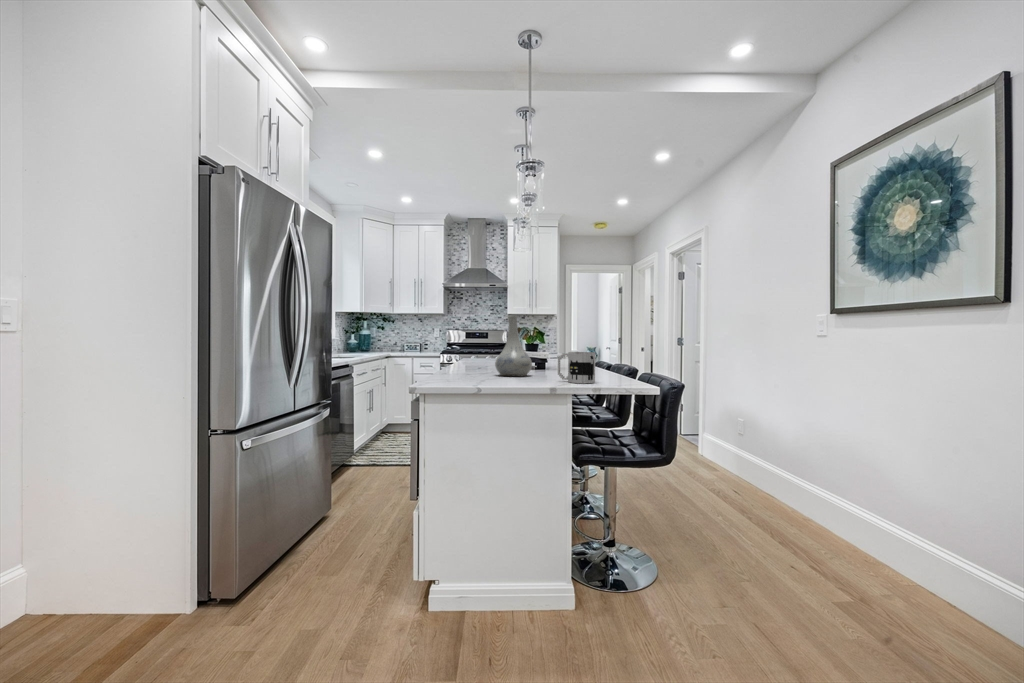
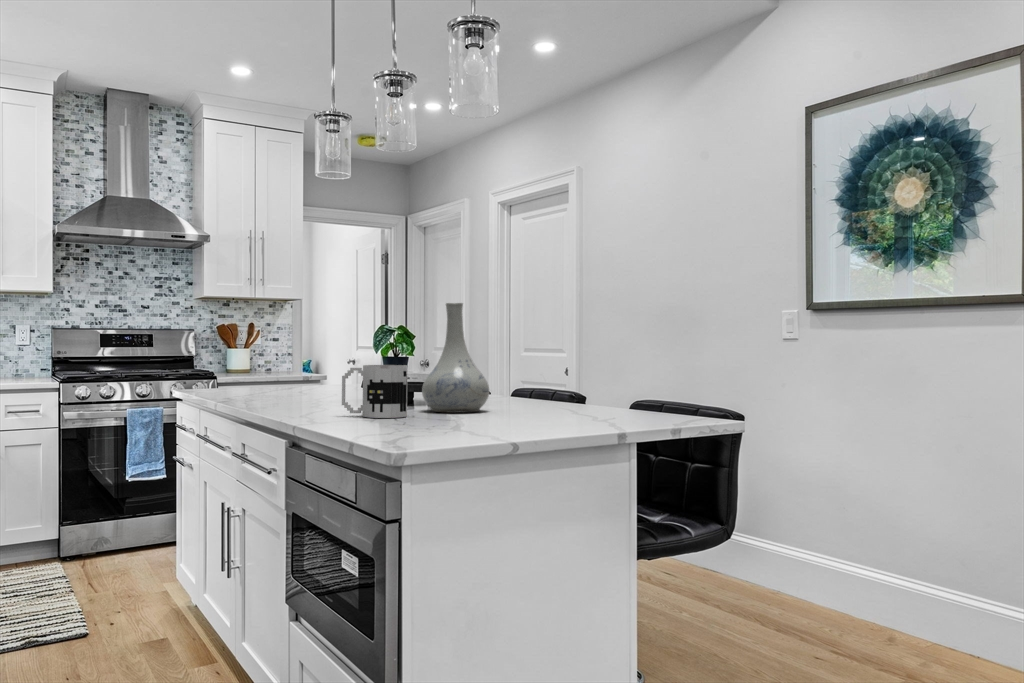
mug: present [558,352,595,383] -> present [342,365,408,418]

